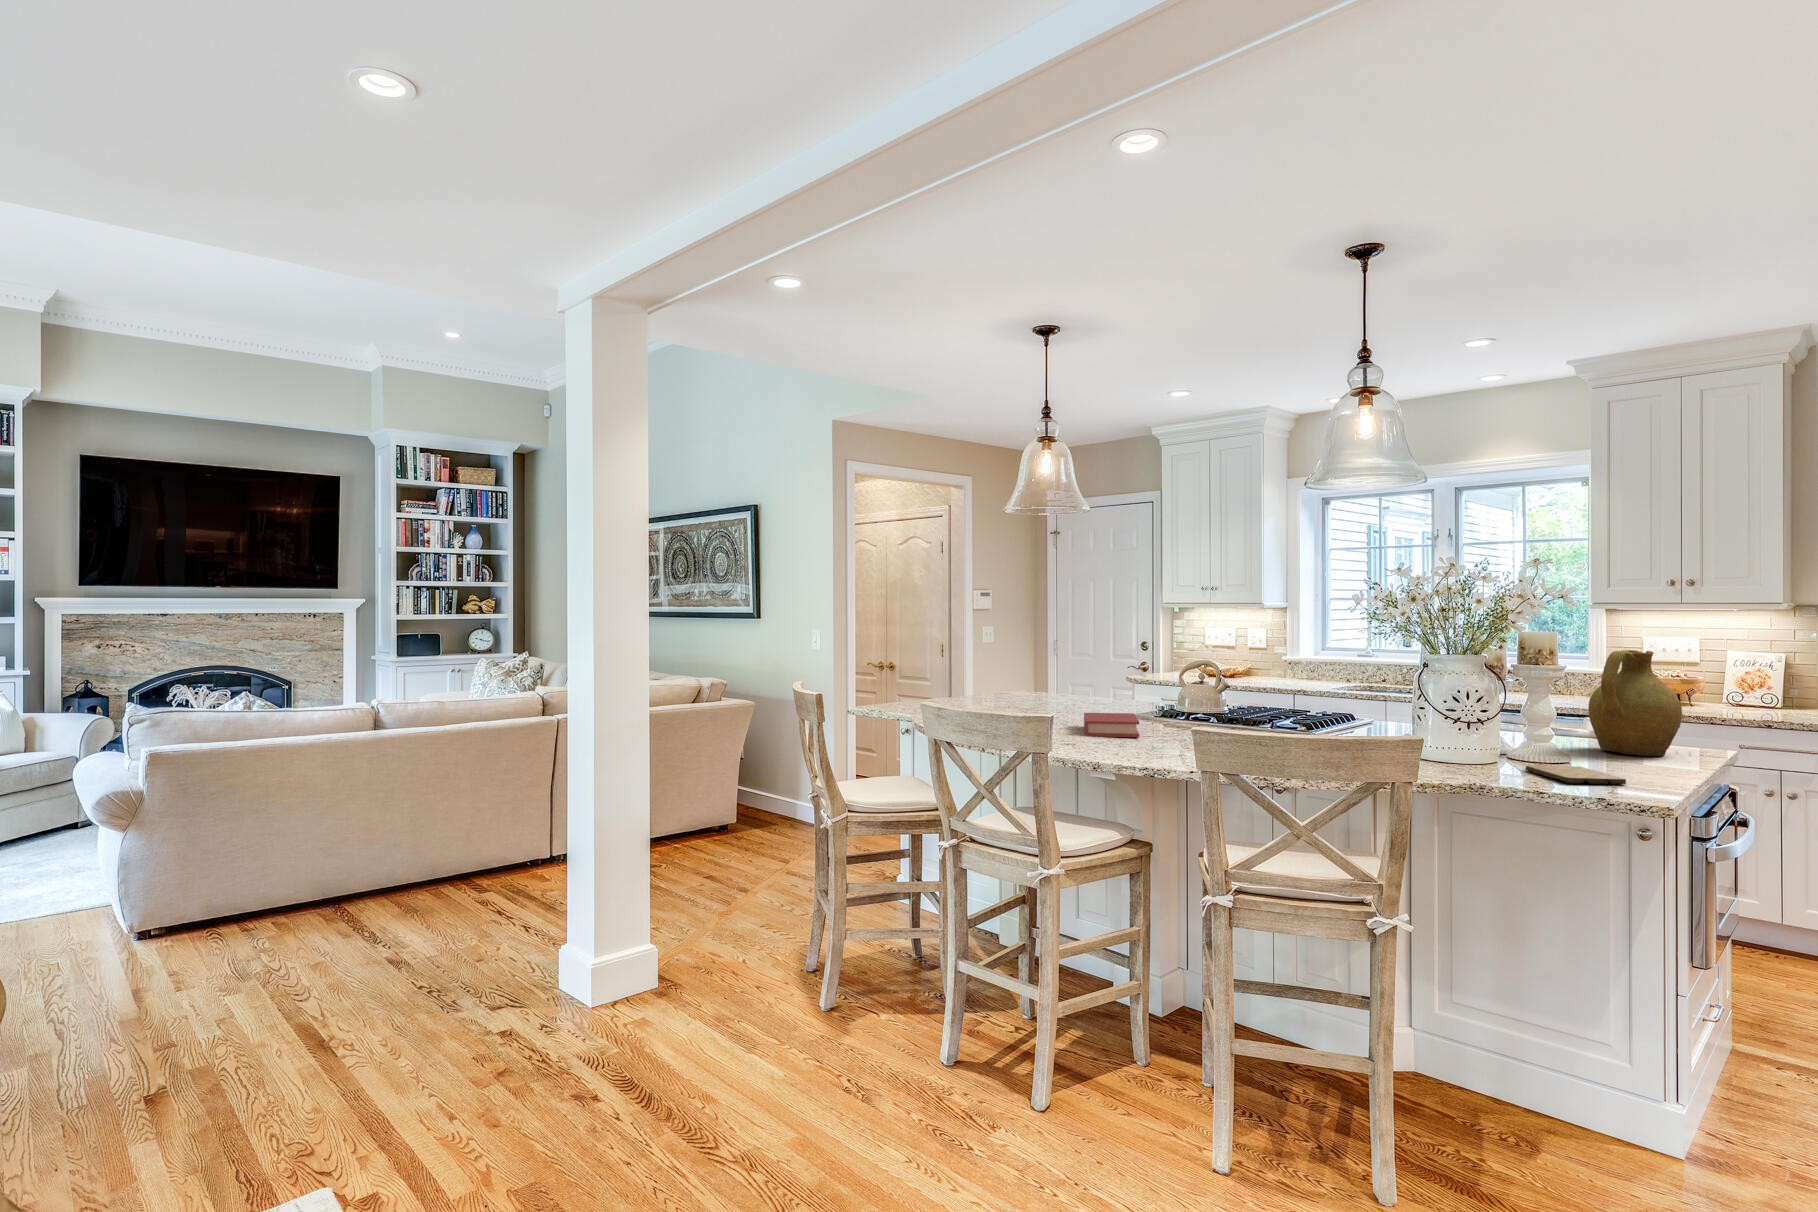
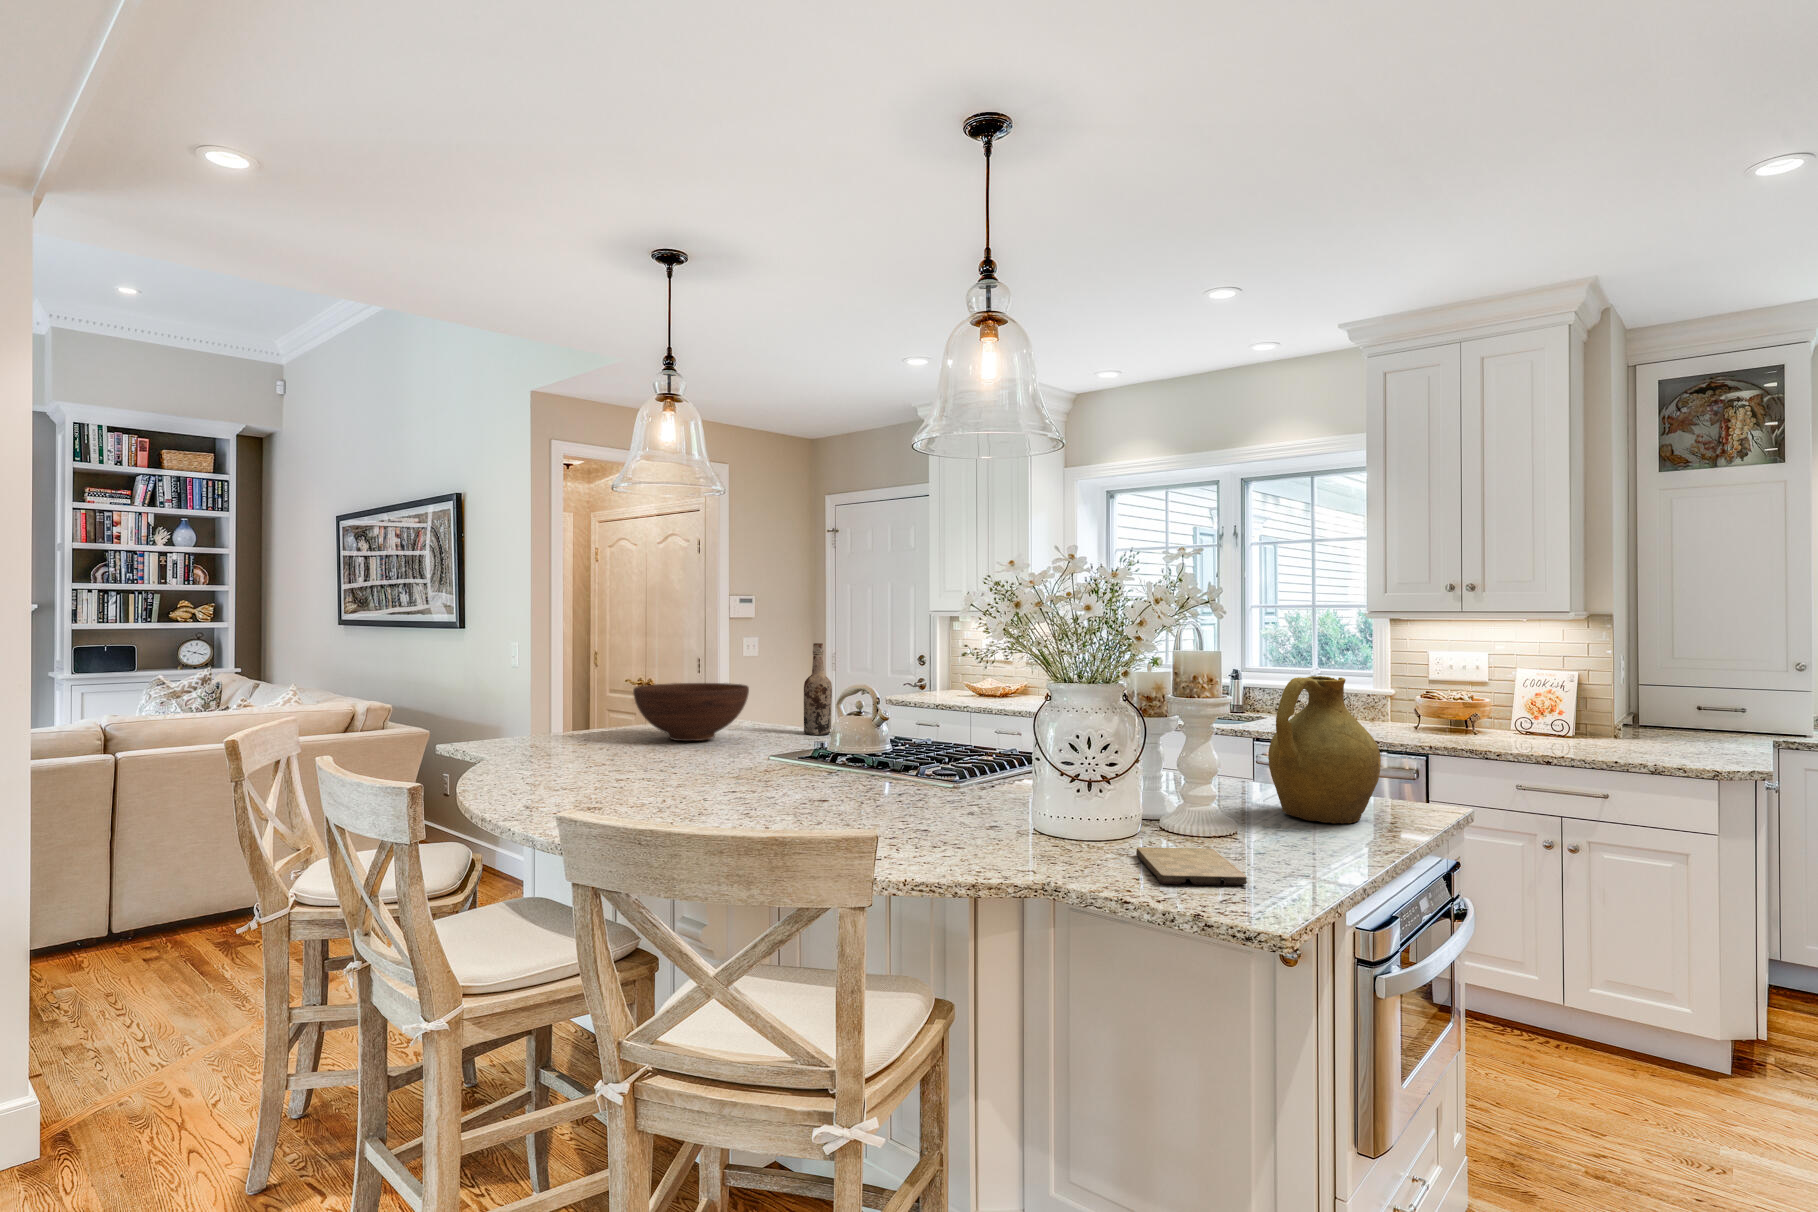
wine bottle: none [1124,630,1147,704] -> present [804,643,832,735]
fruit bowl: none [1007,661,1097,706] -> present [633,683,749,741]
book: present [1084,713,1139,737] -> none [616,757,719,795]

